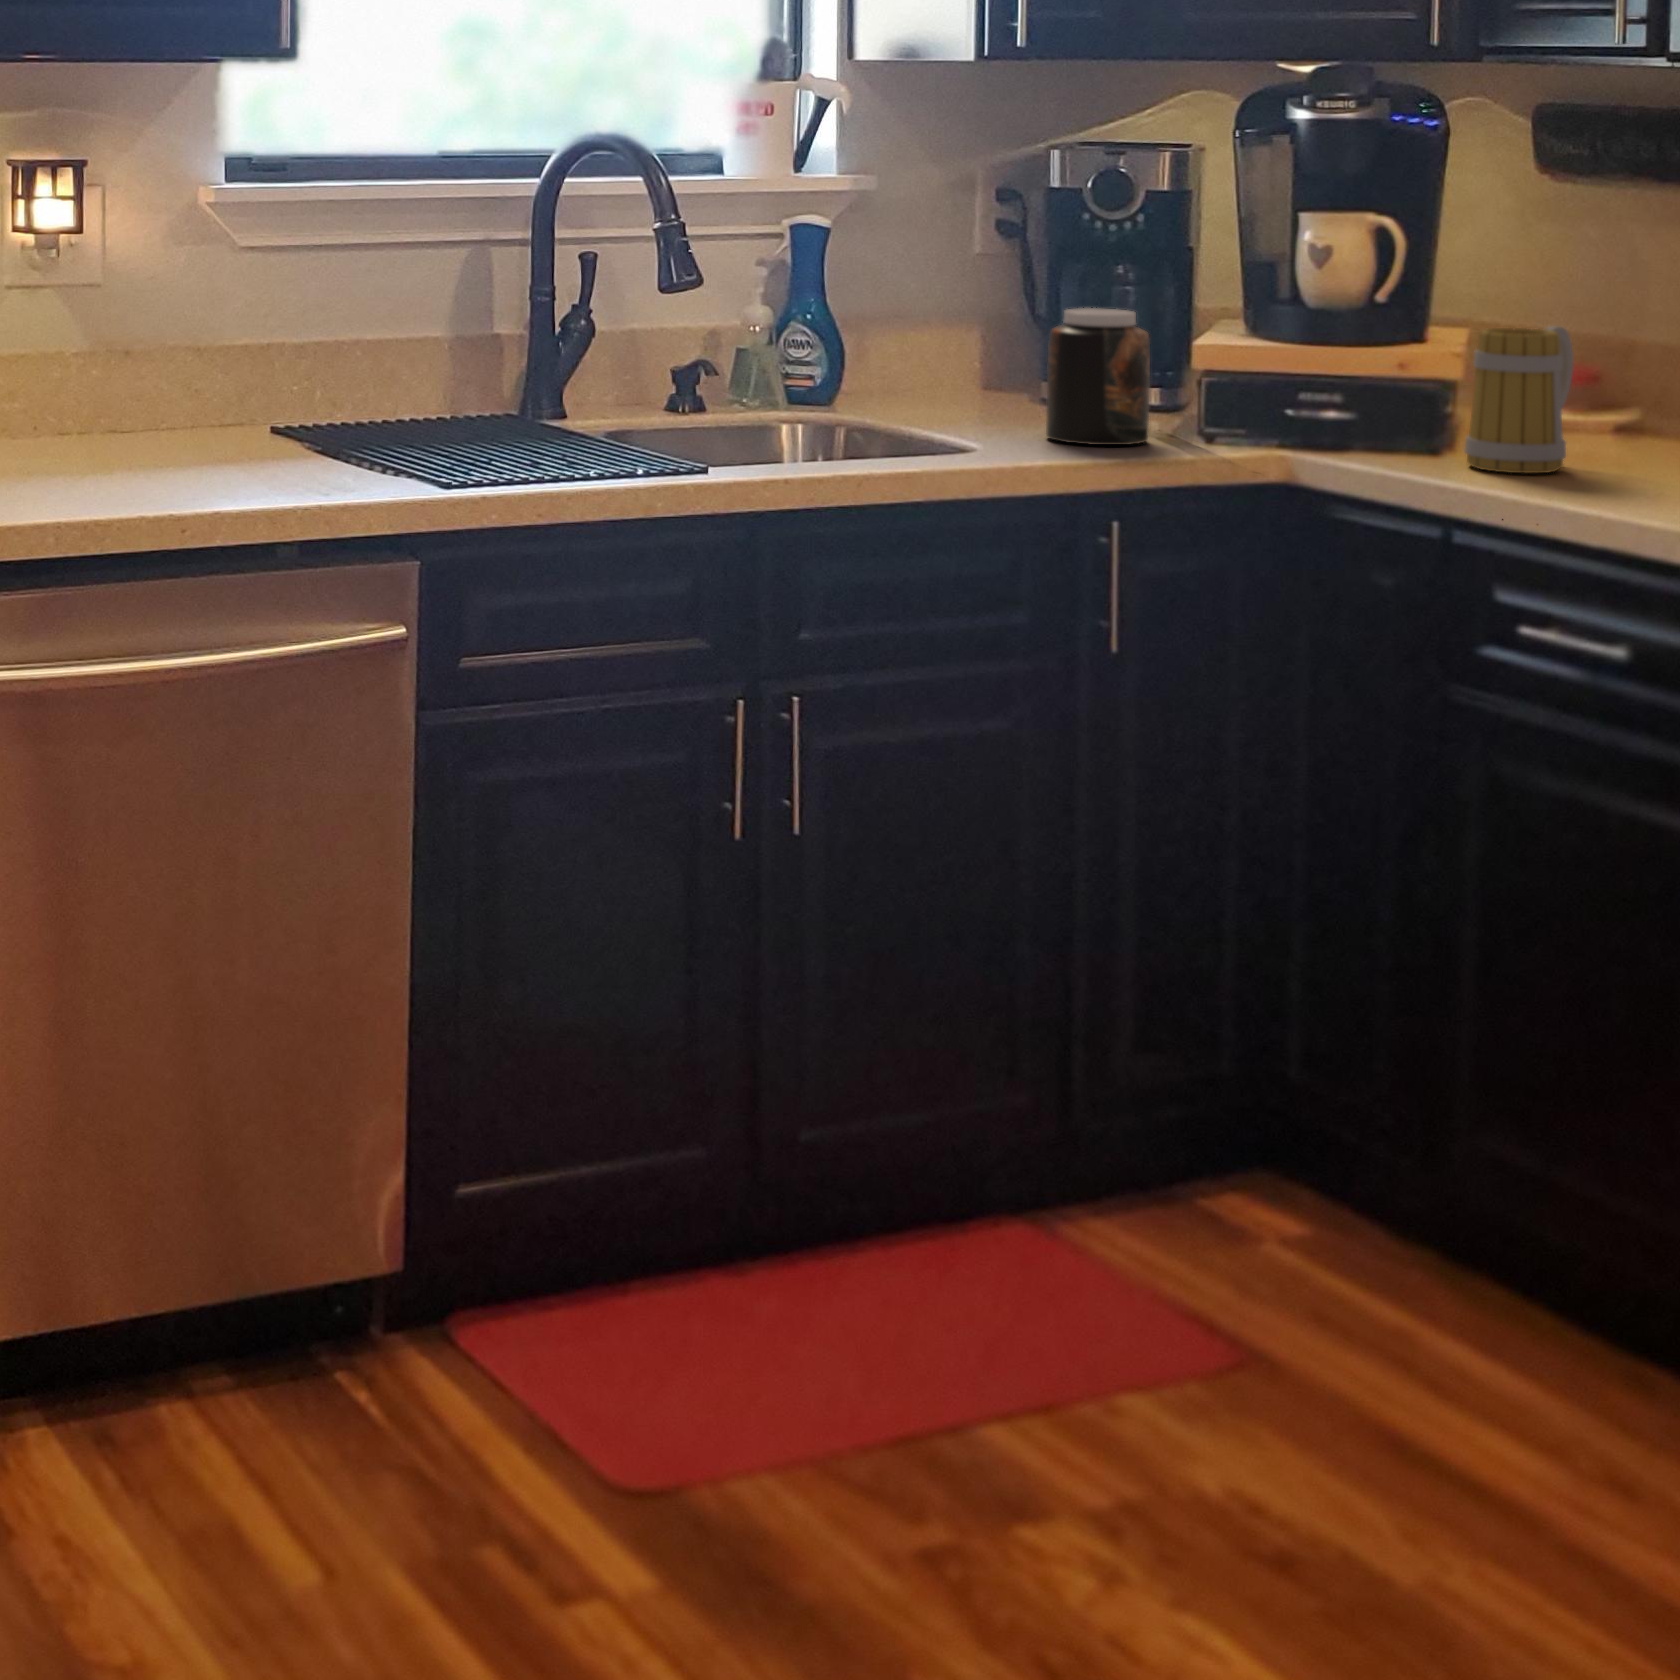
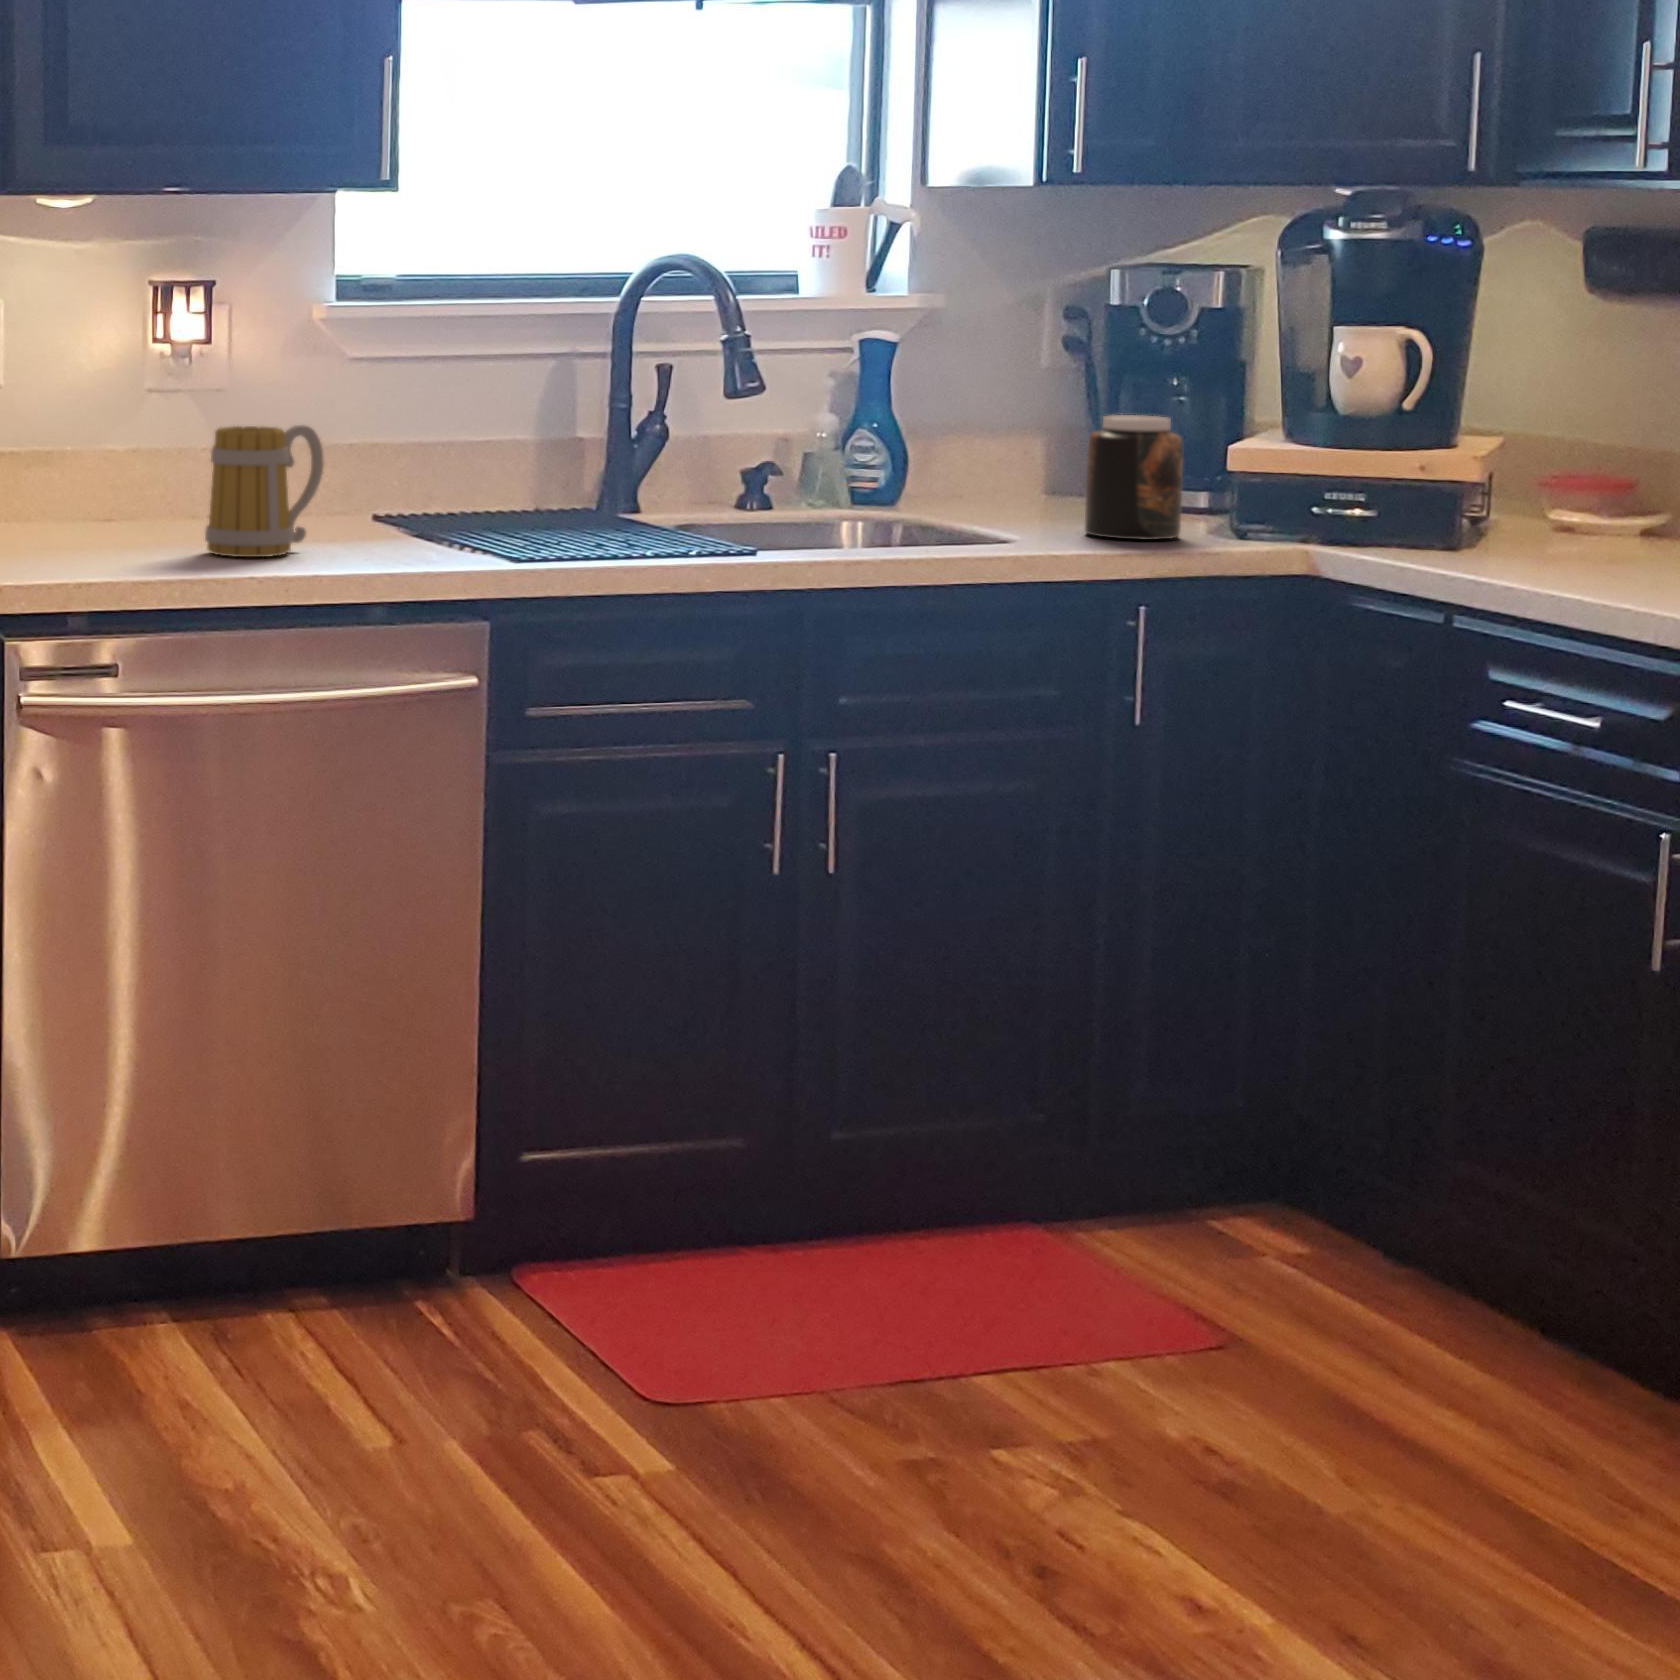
mug: present [1464,326,1573,473] -> present [205,425,324,557]

